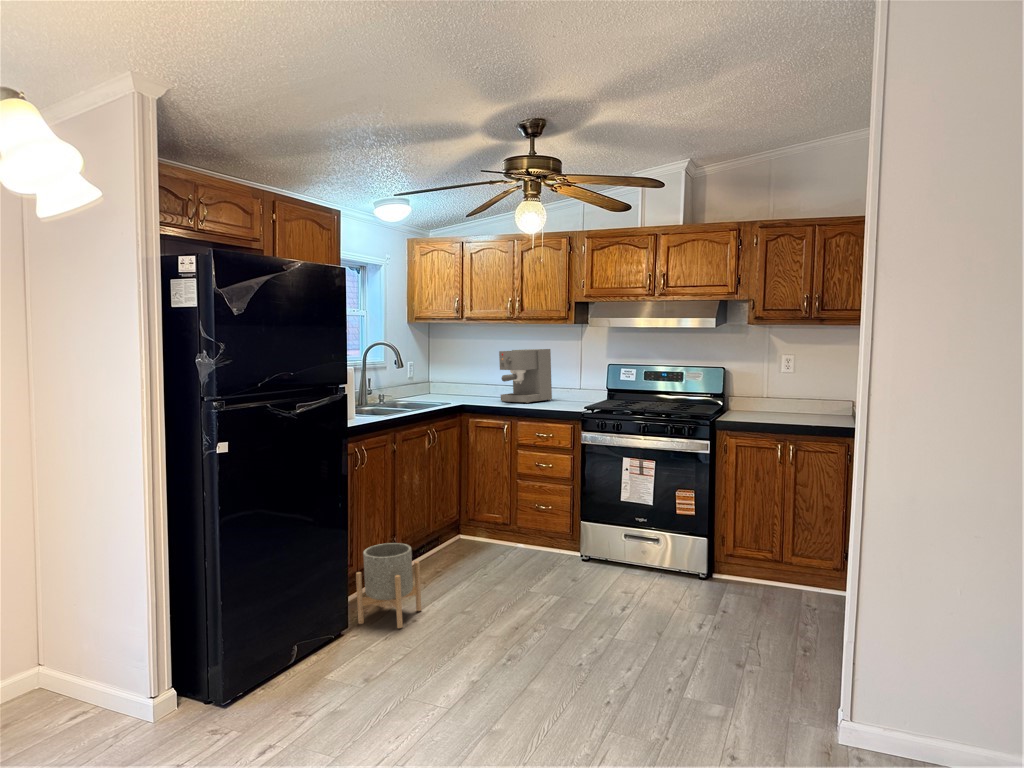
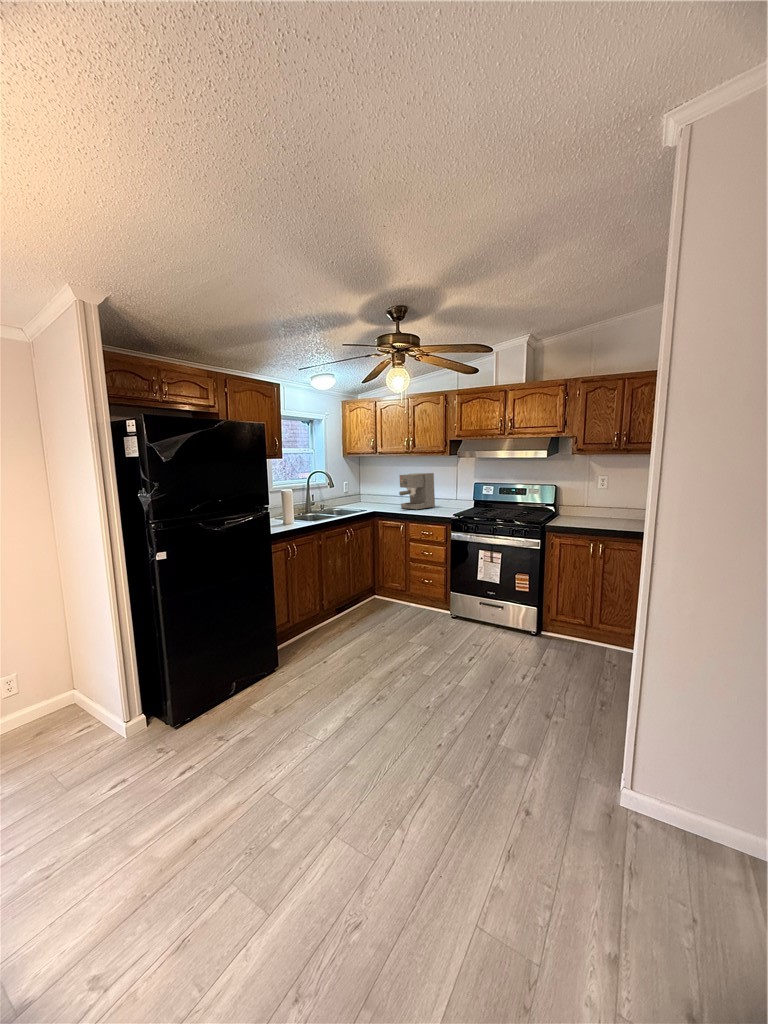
planter: present [356,543,421,628] -> none [286,608,332,668]

